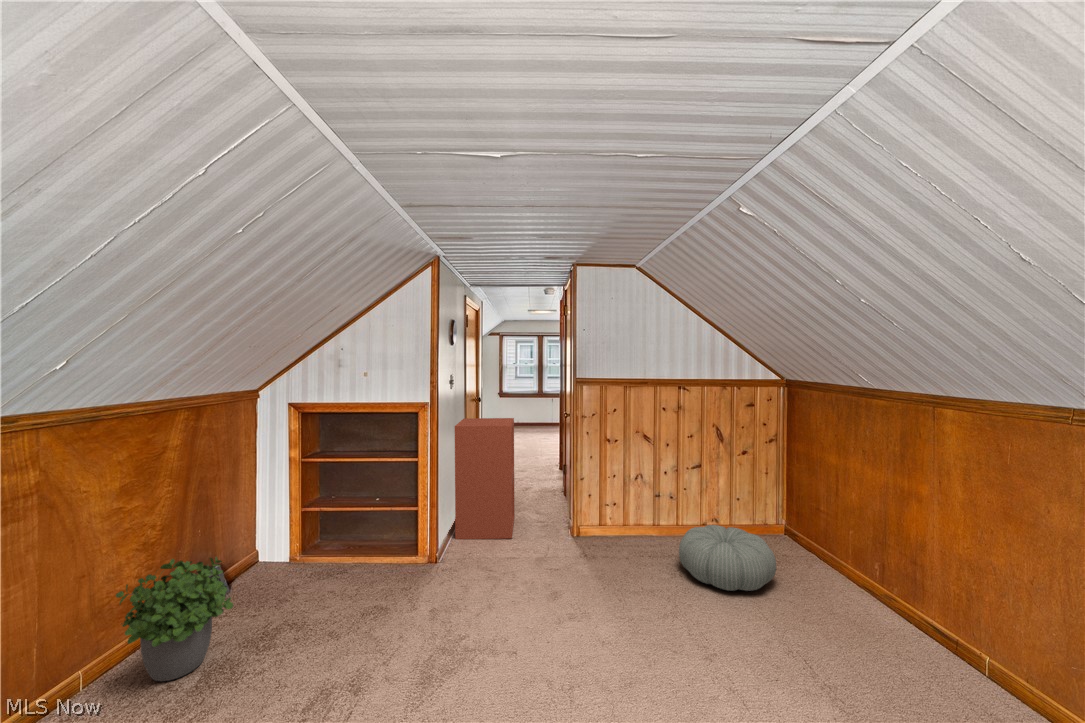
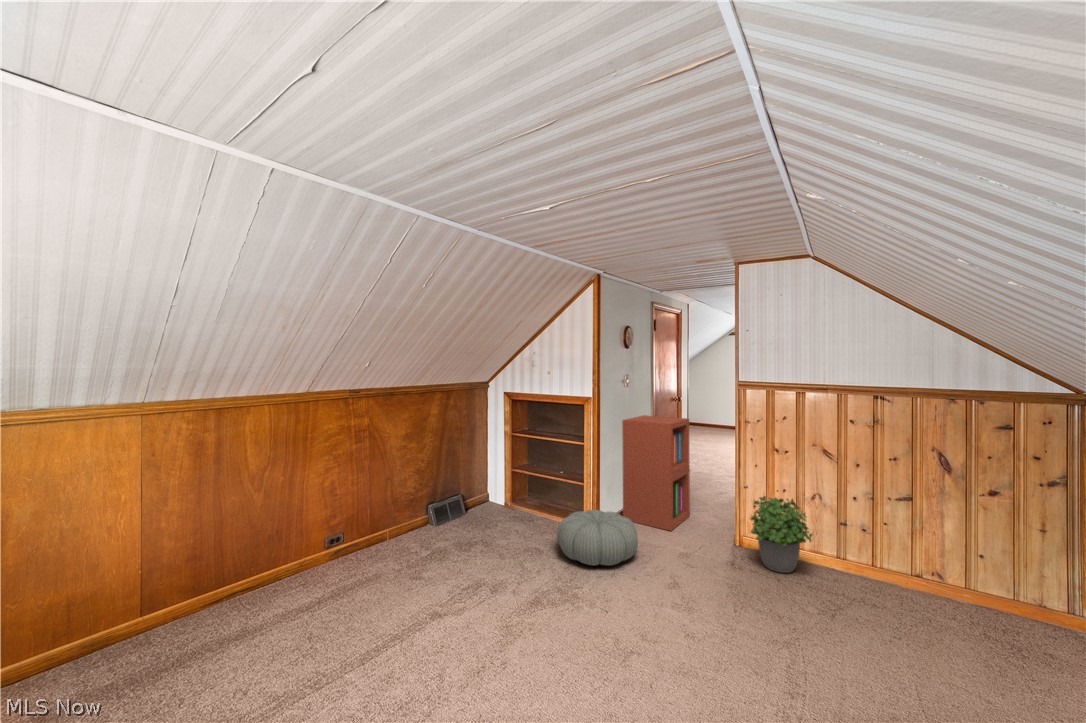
pouf: present [679,525,776,591] -> present [557,510,638,565]
potted plant: present [116,557,233,681] -> present [750,496,813,573]

